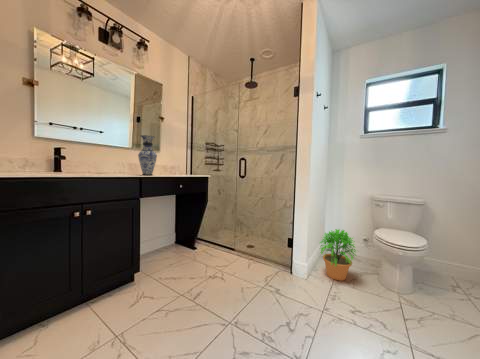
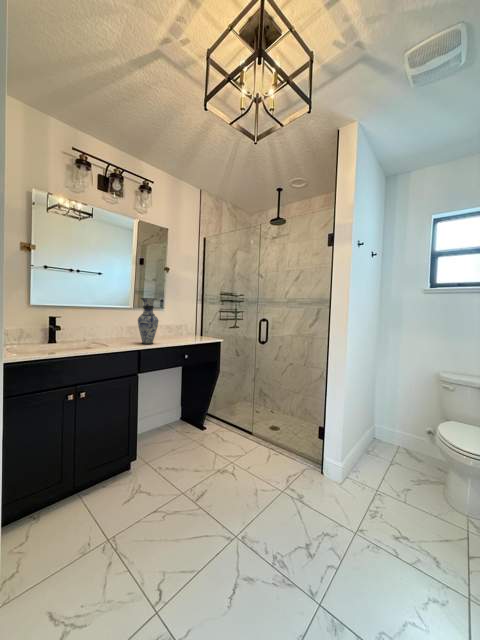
potted plant: present [320,229,356,281] -> none [358,419,414,491]

